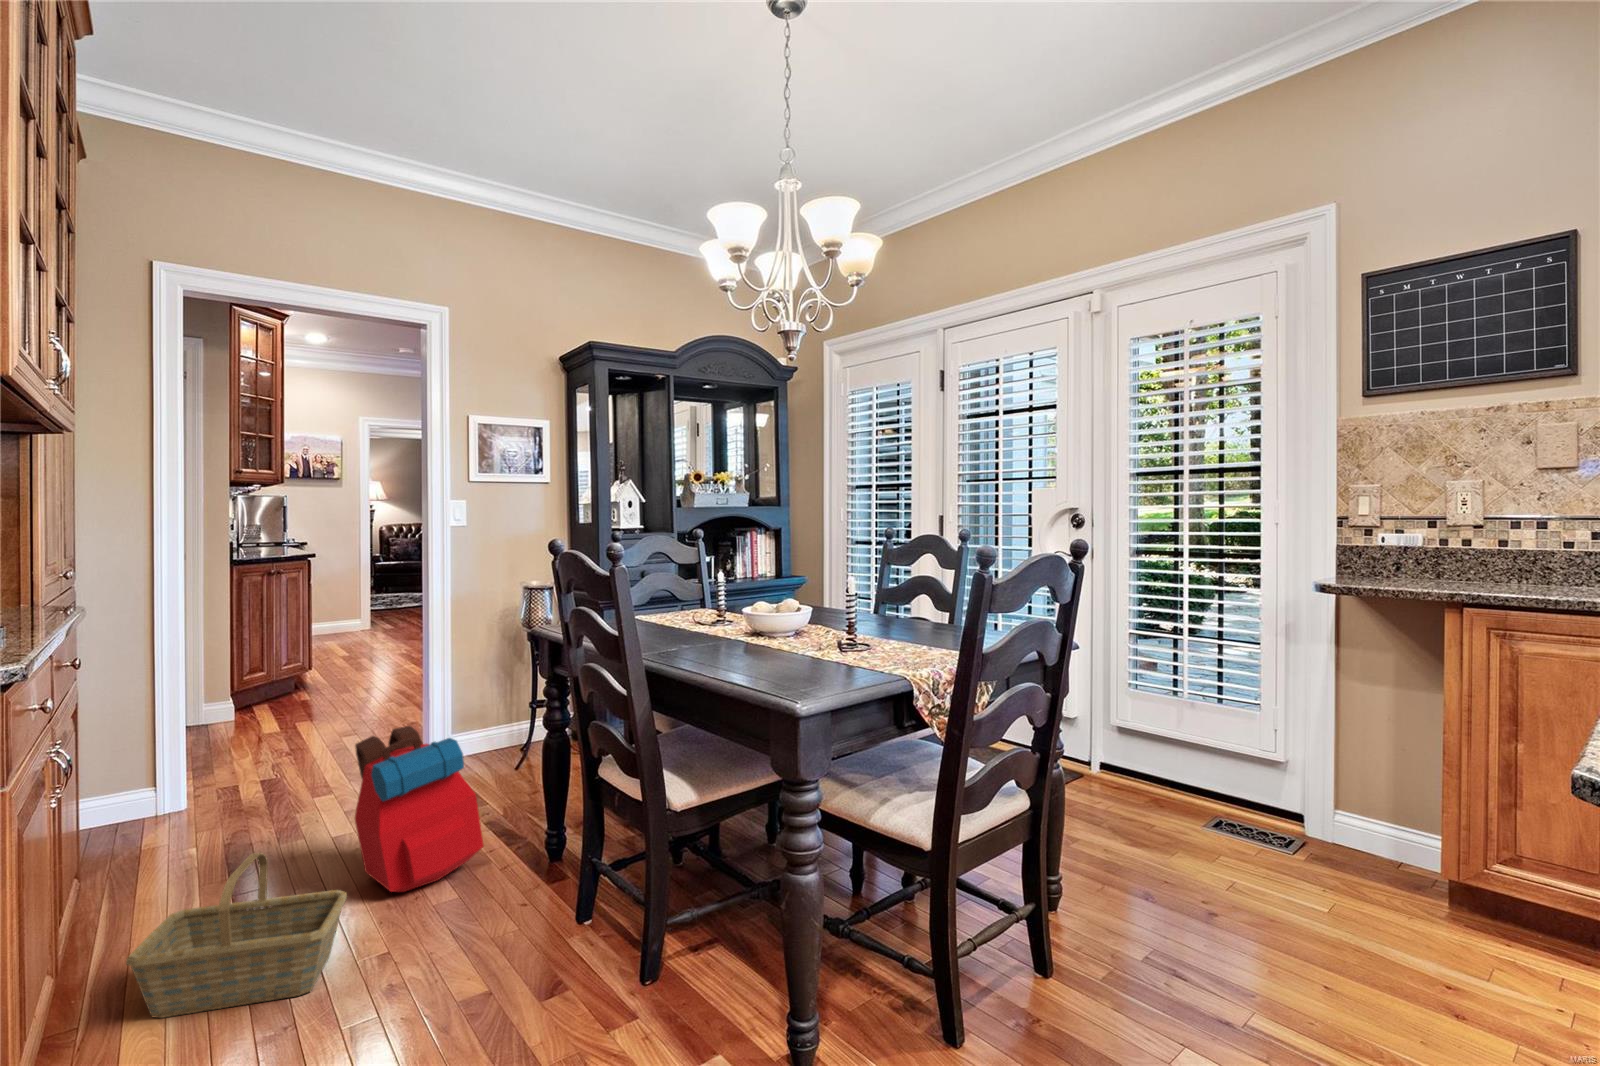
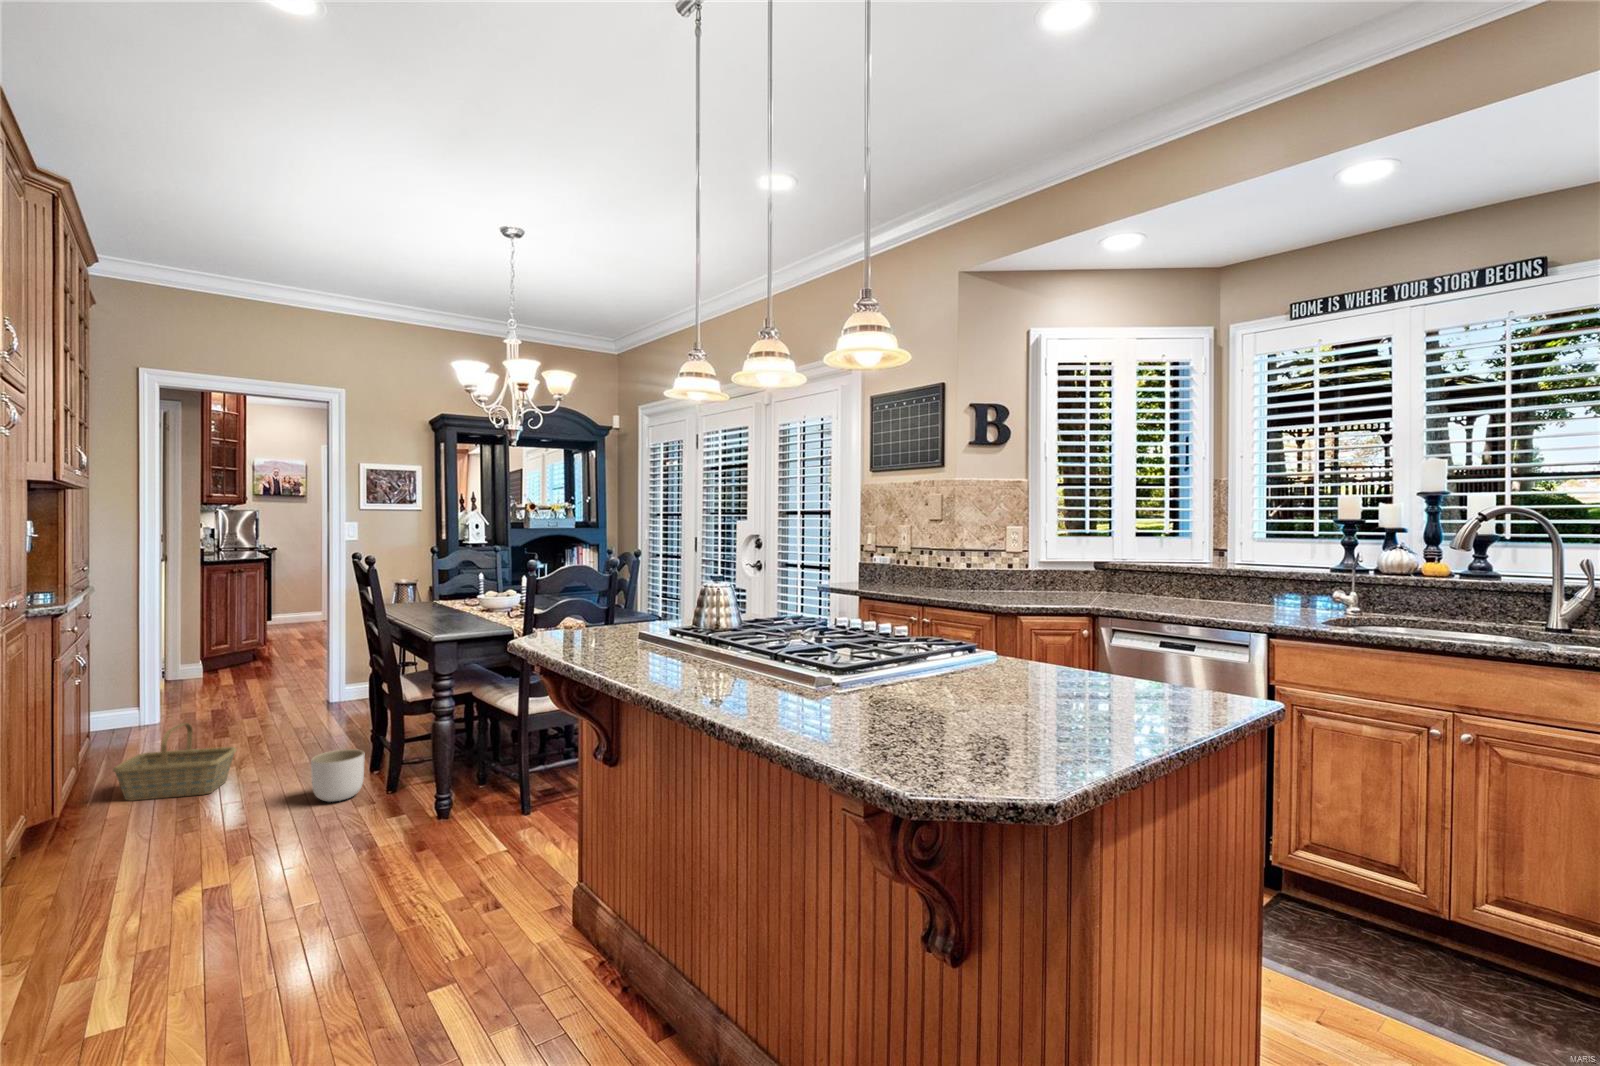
backpack: present [355,726,484,892] -> none [252,665,333,759]
planter: none [508,900,599,1015] -> present [311,749,364,802]

